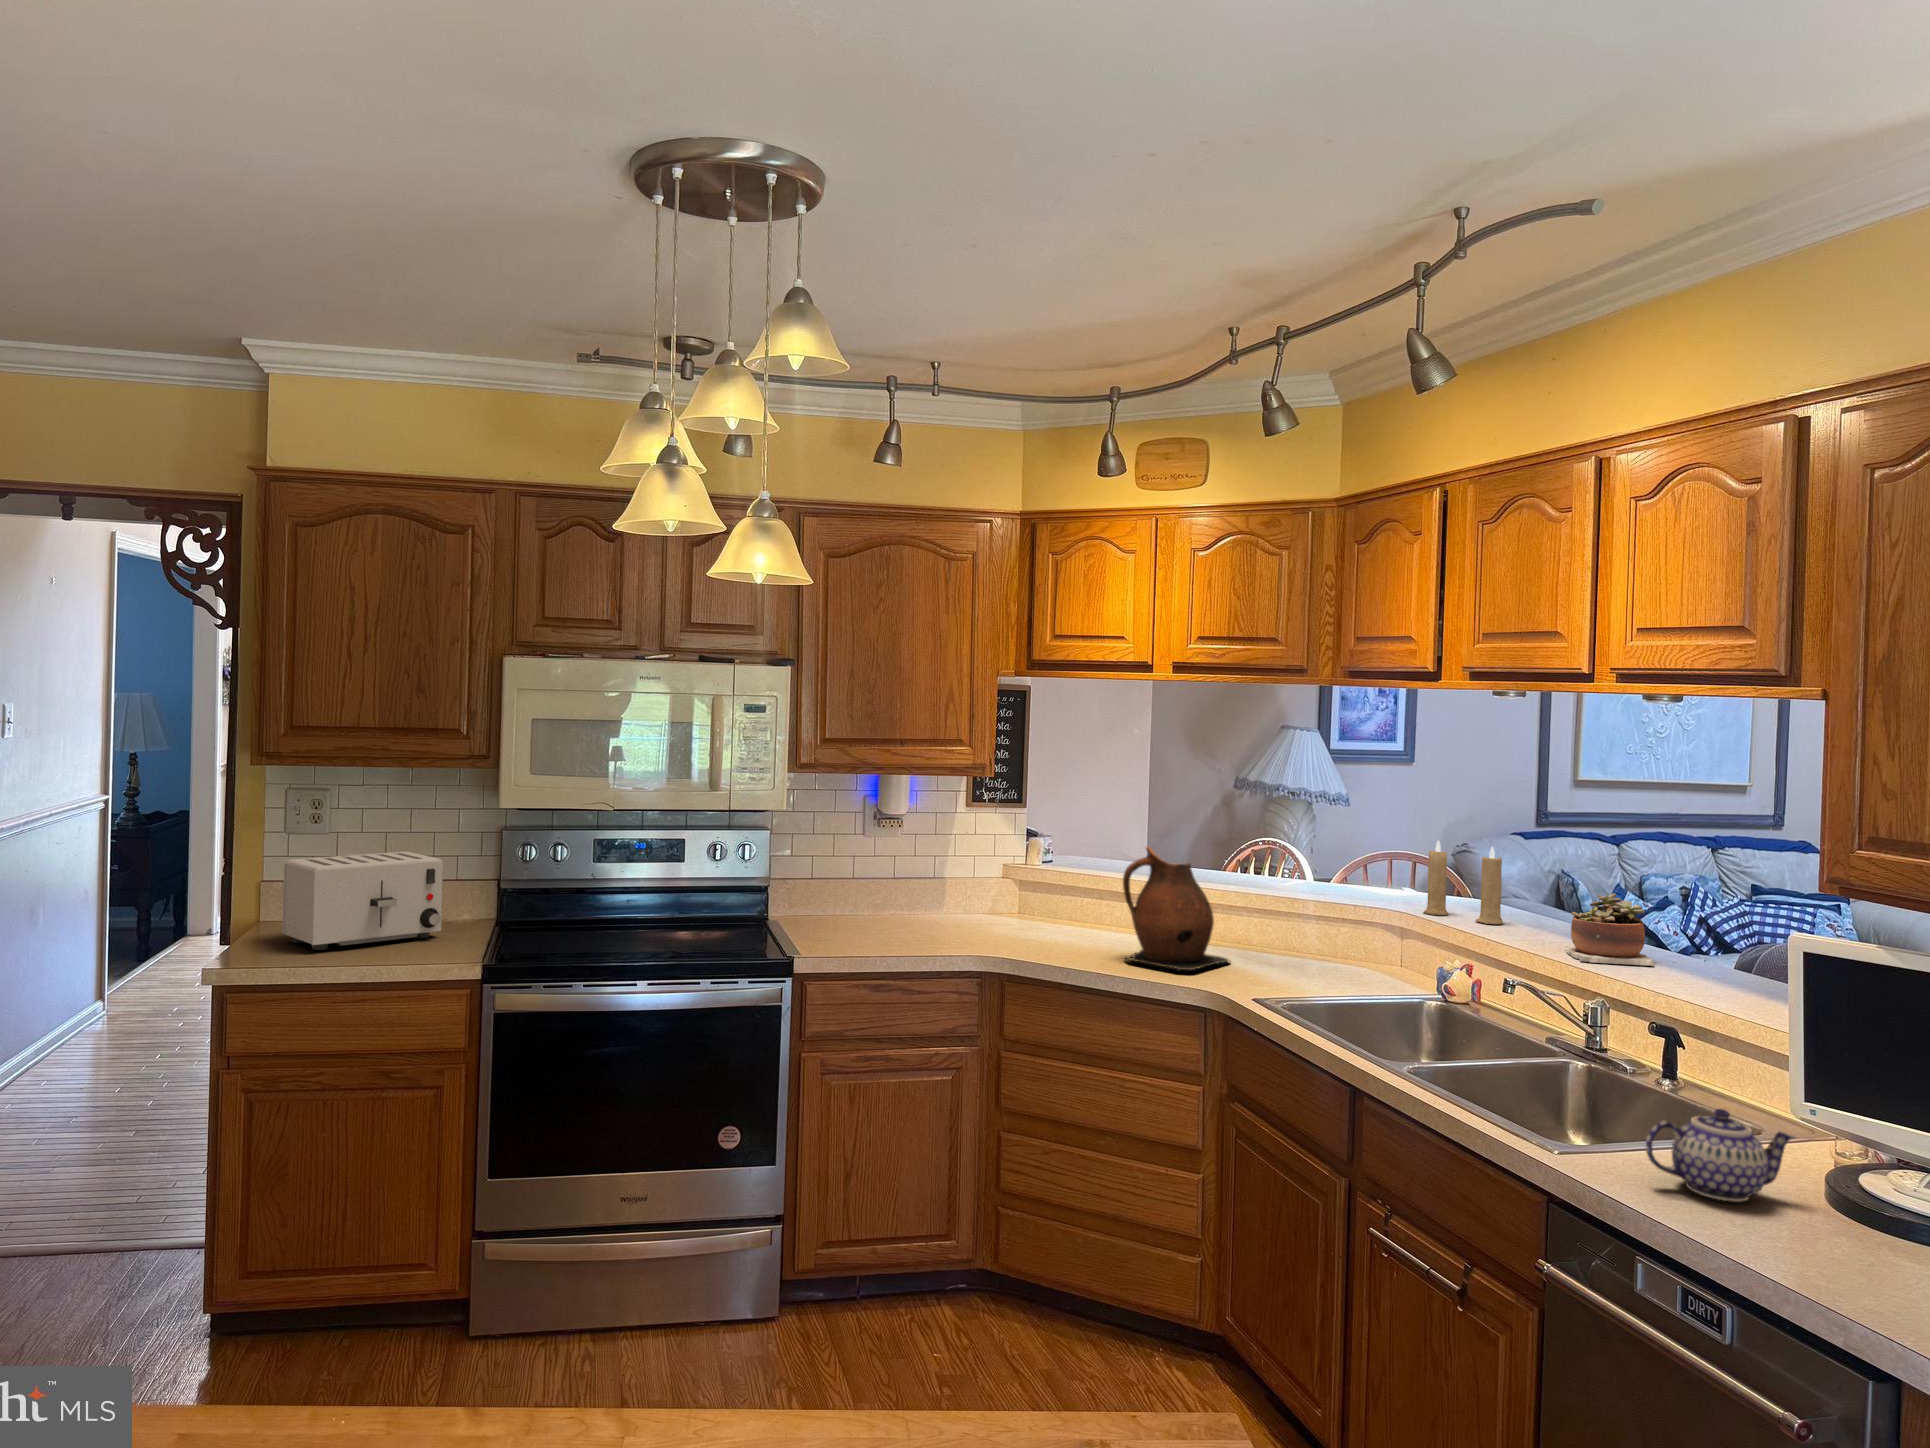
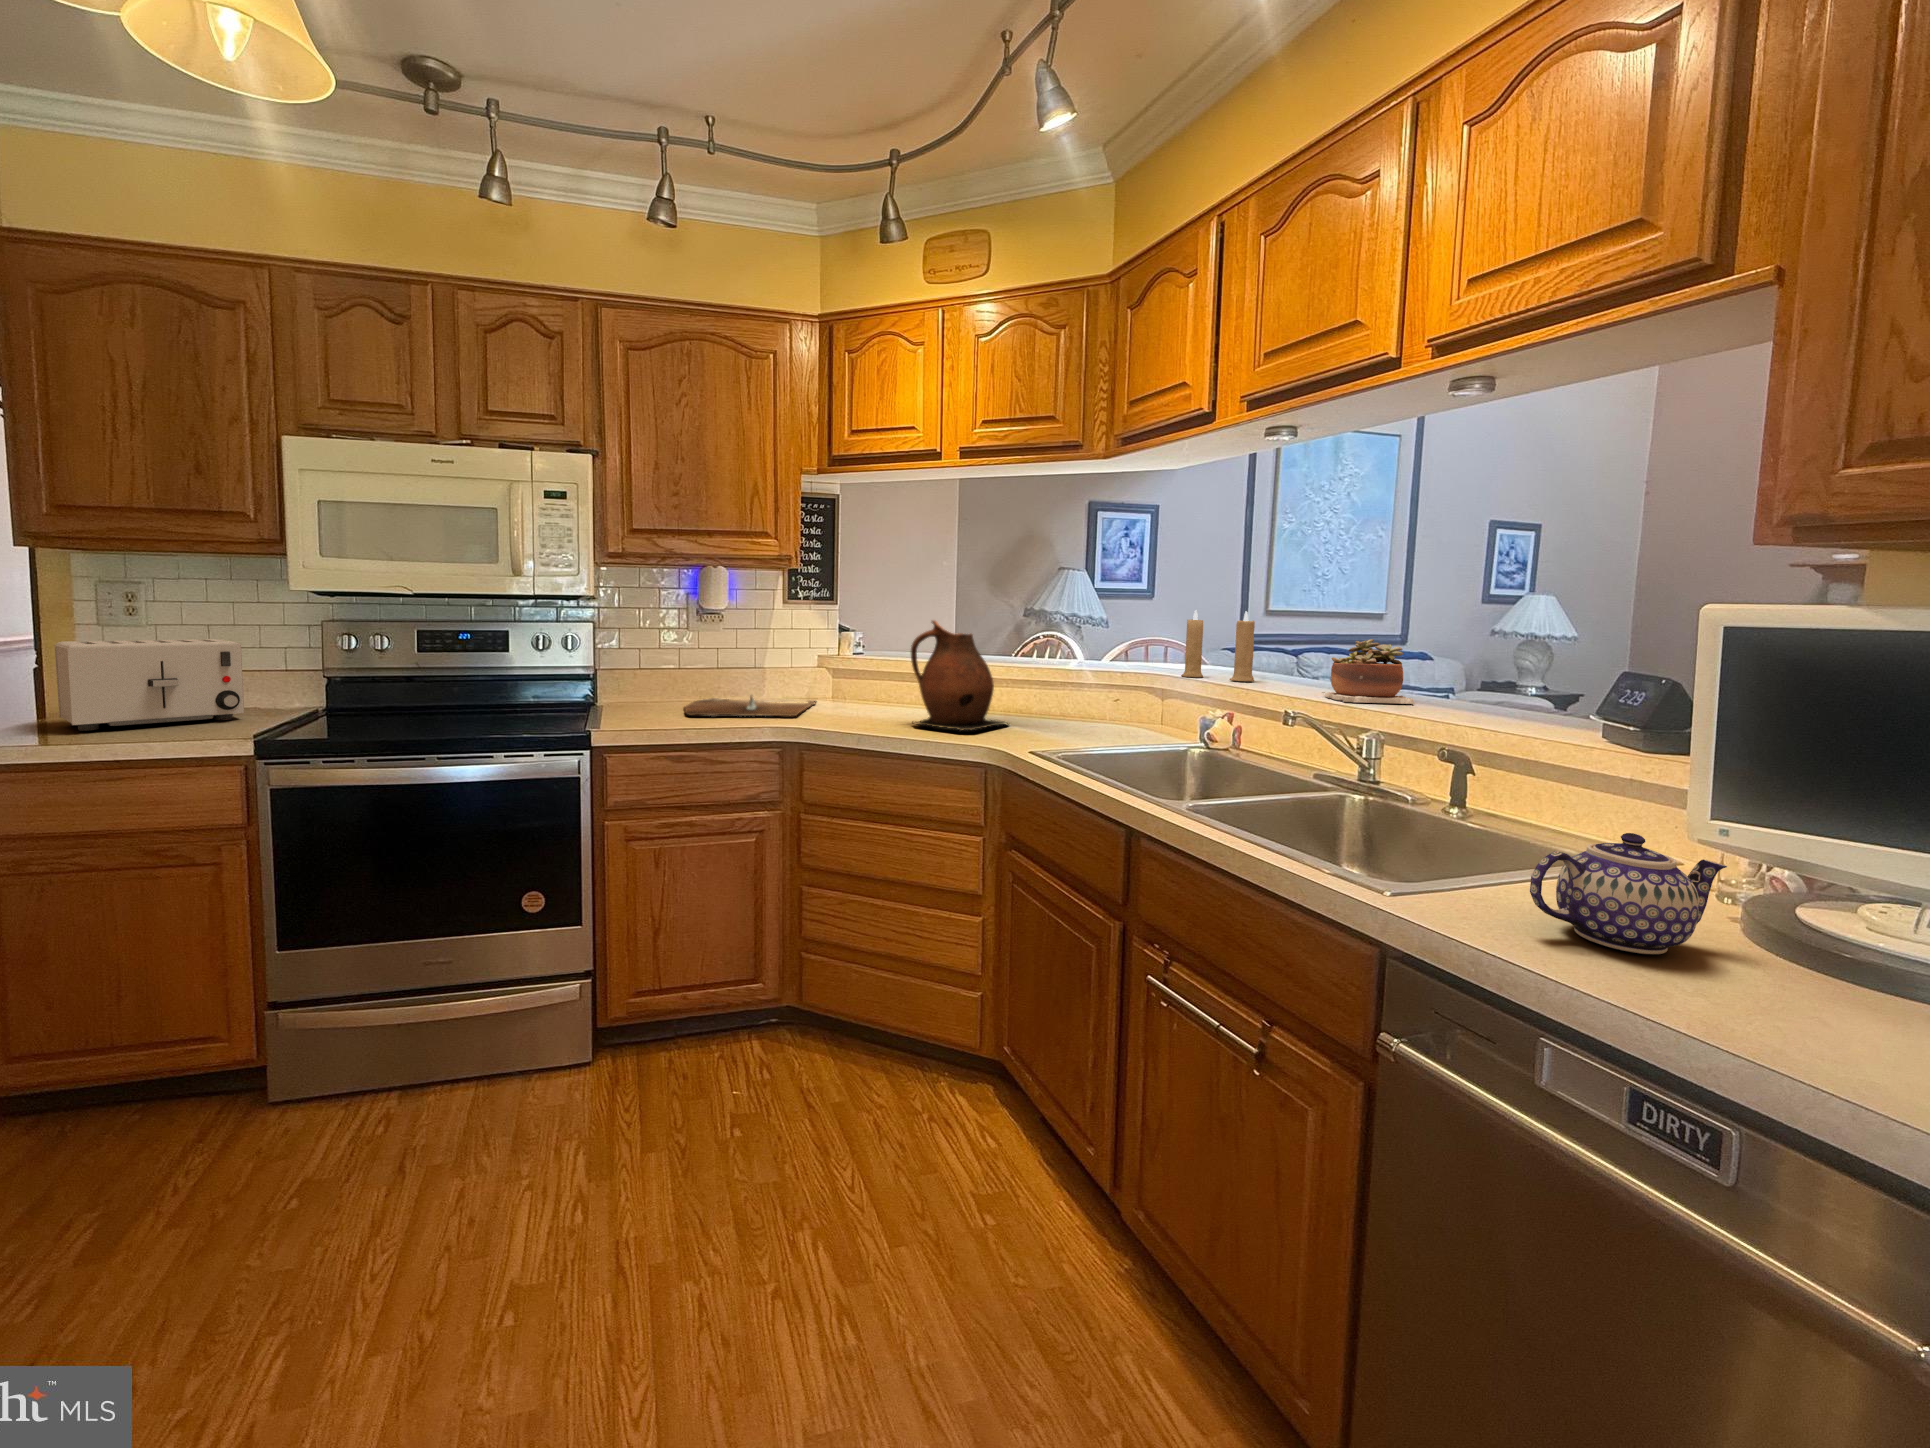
cutting board: none [867,915,1008,945] -> present [684,696,816,716]

